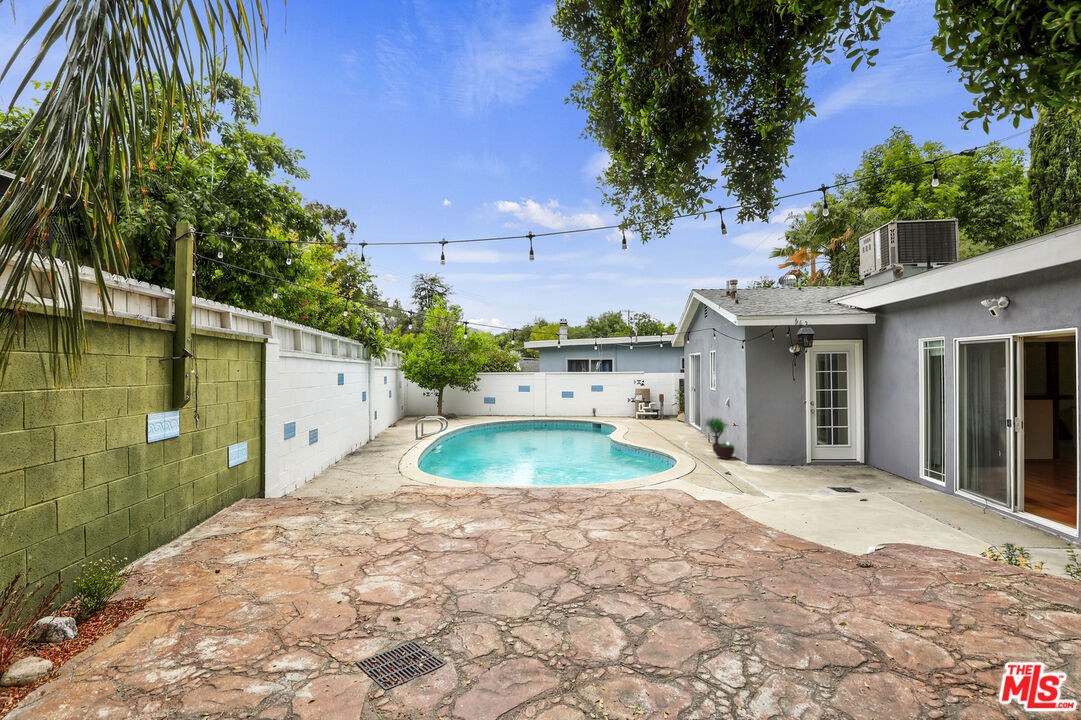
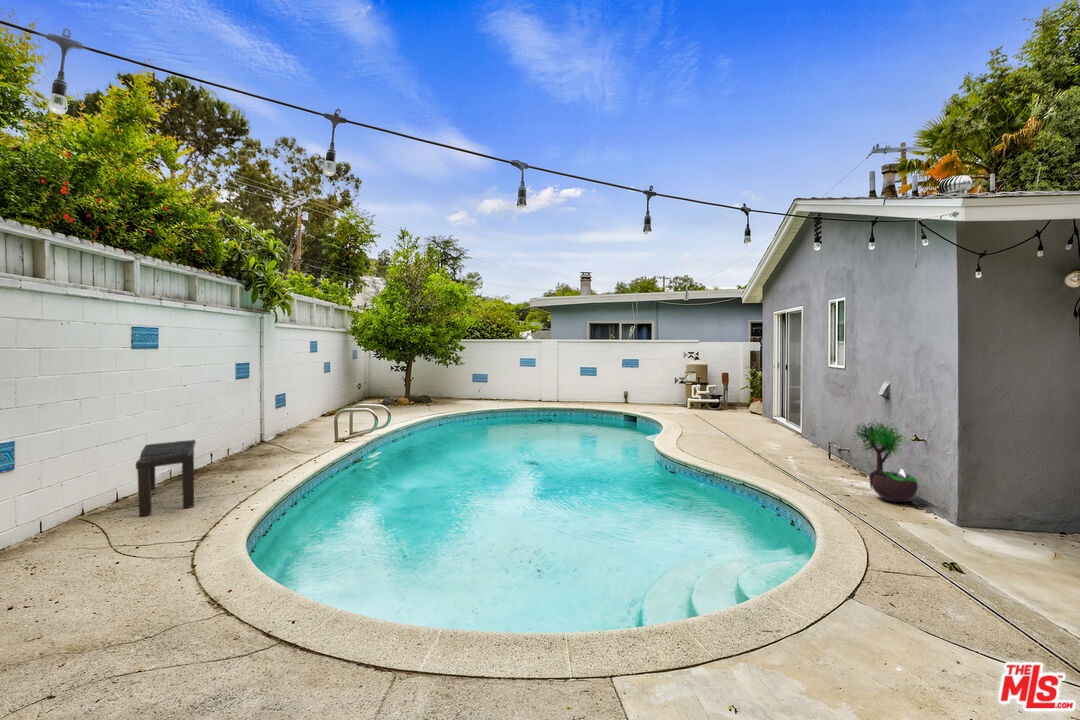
bench: none [326,433,361,469] -> present [136,440,196,516]

